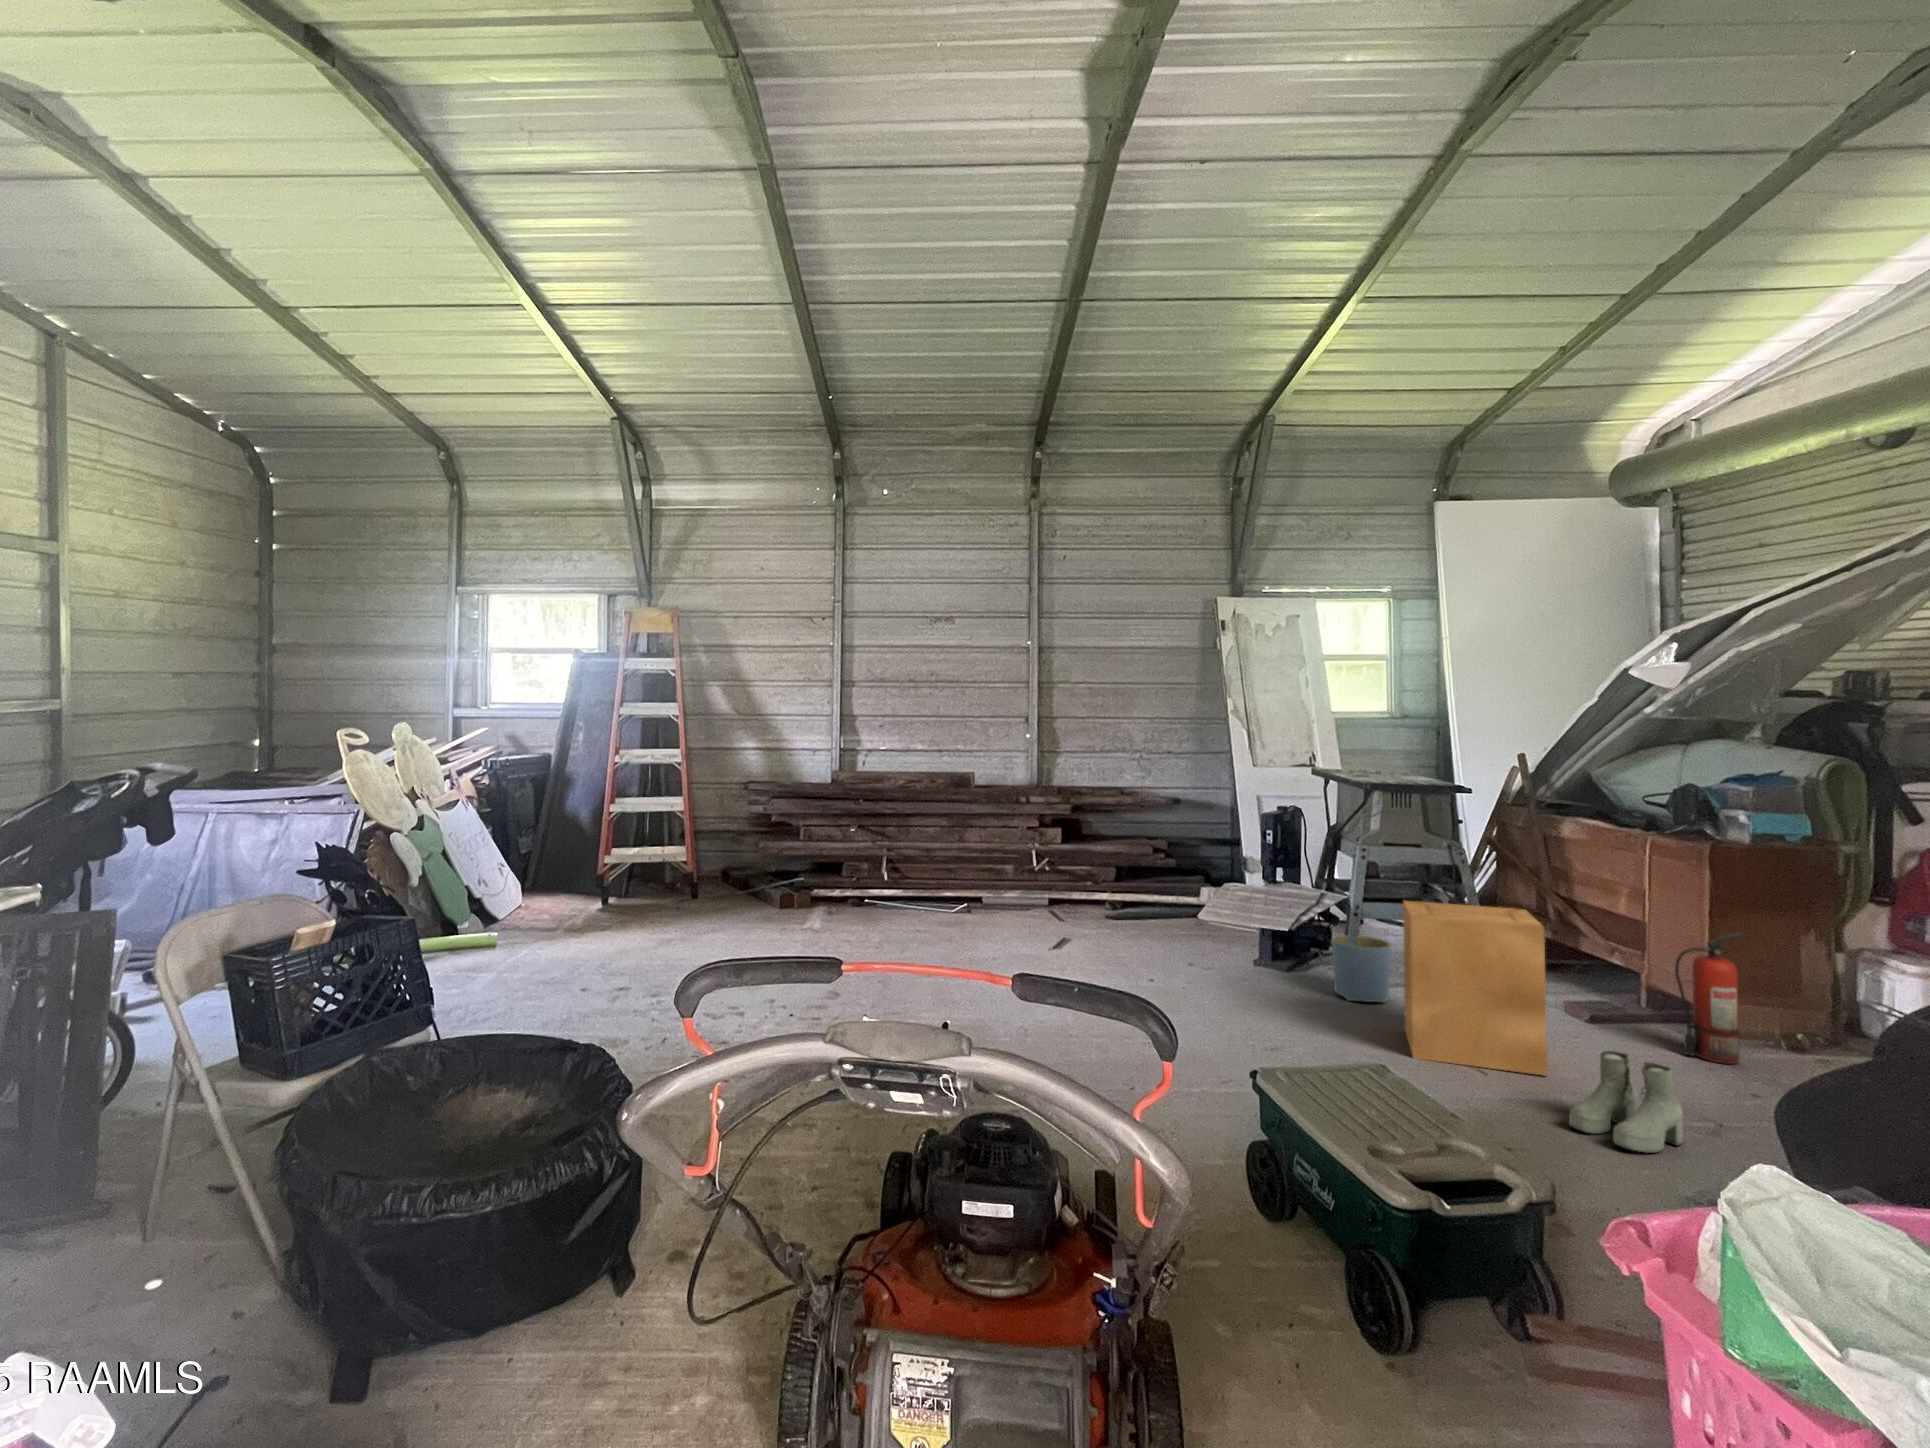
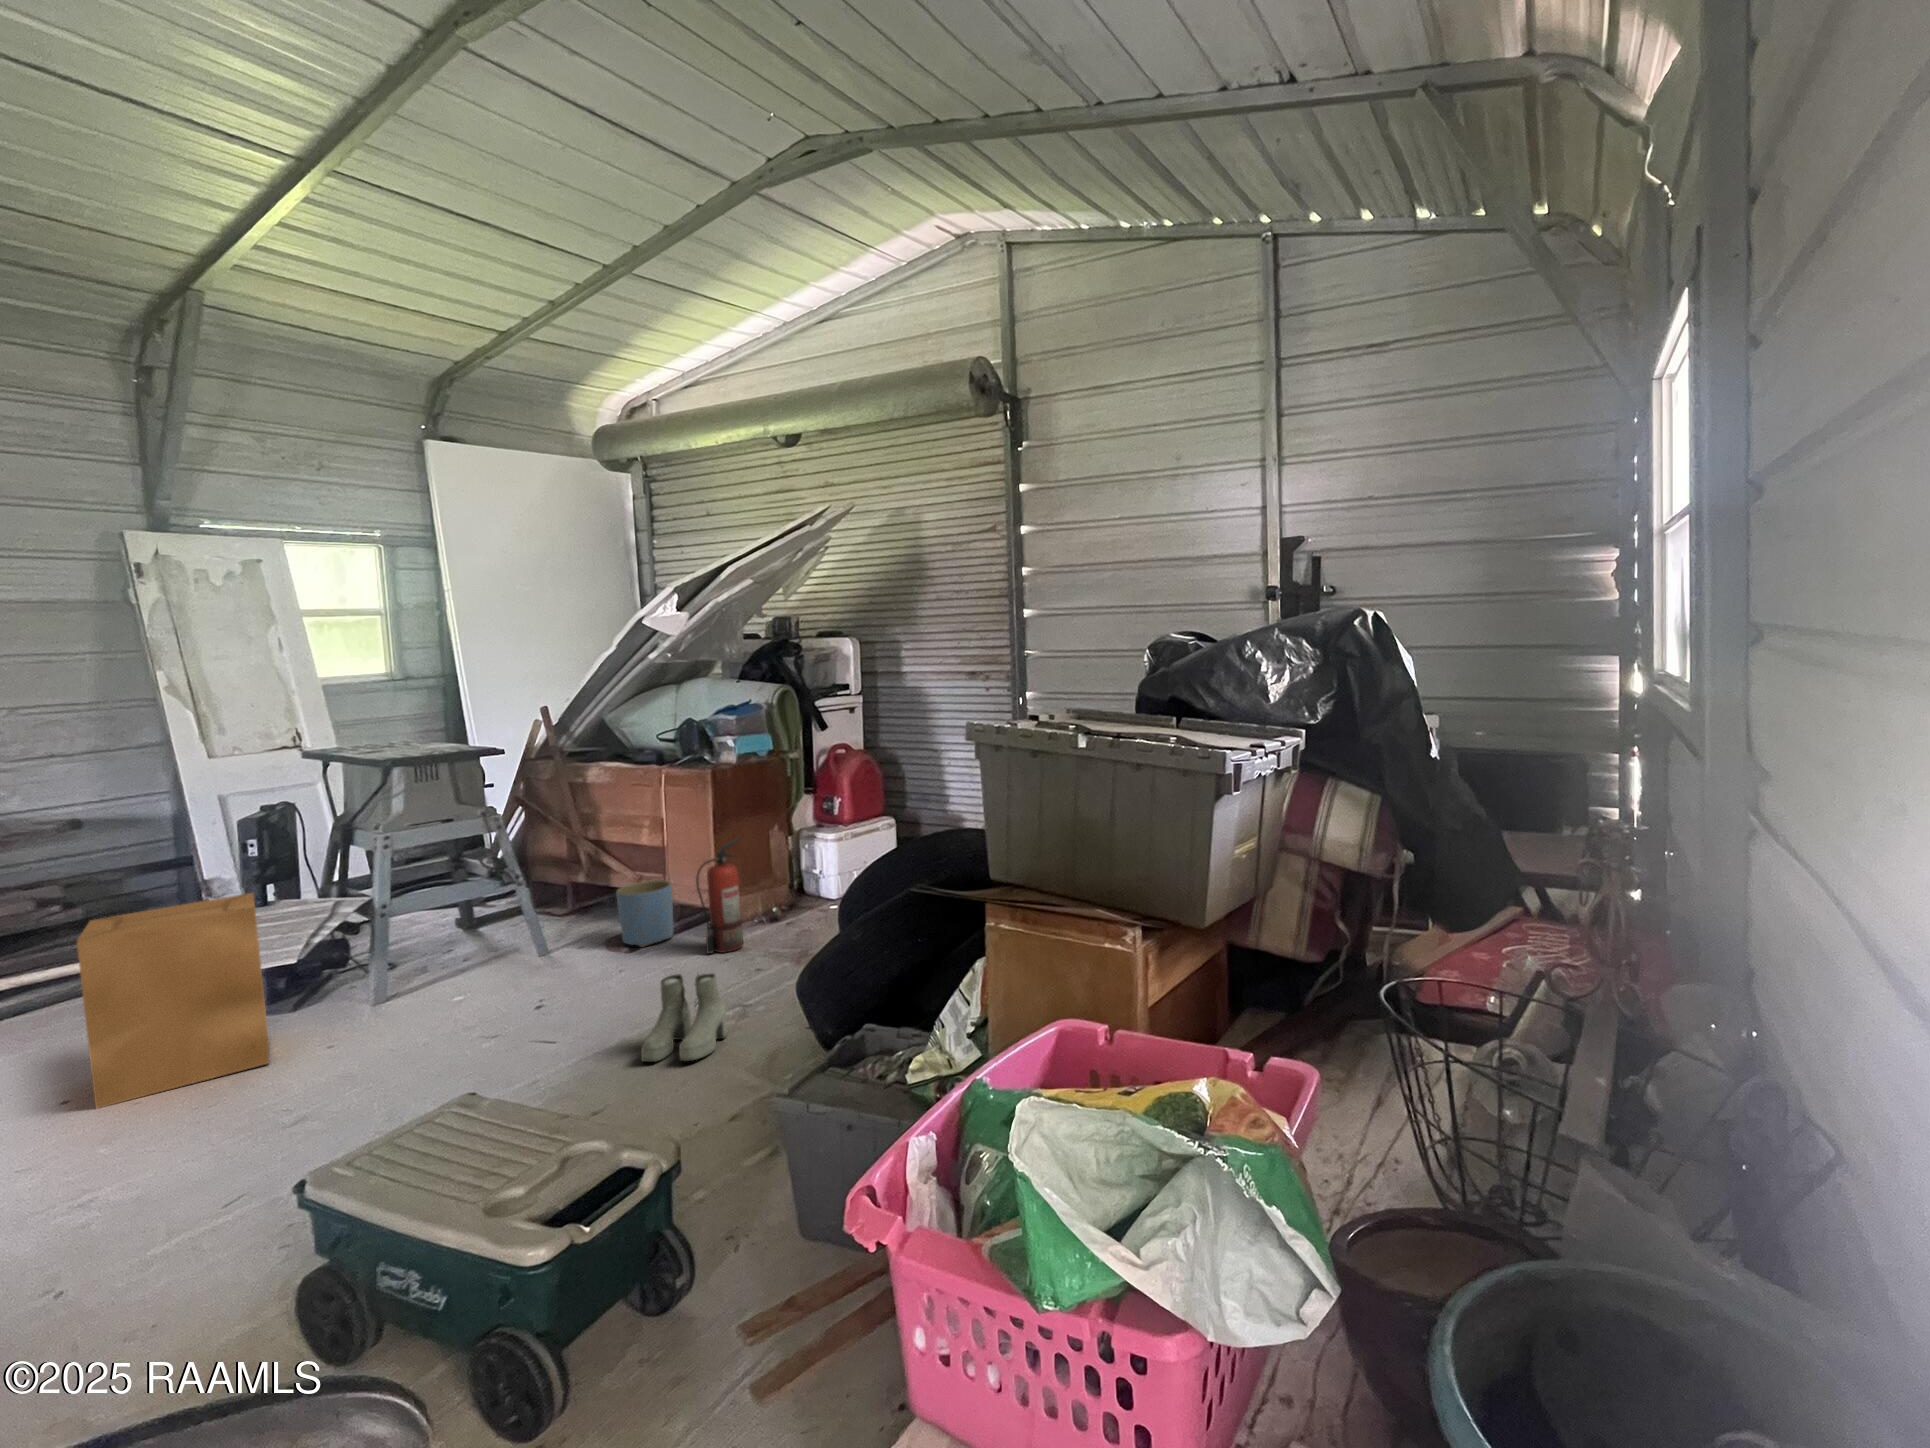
cardboard box: present [1403,900,1547,1076] -> present [77,893,270,1109]
planter: present [1332,935,1391,1003] -> present [616,880,673,947]

